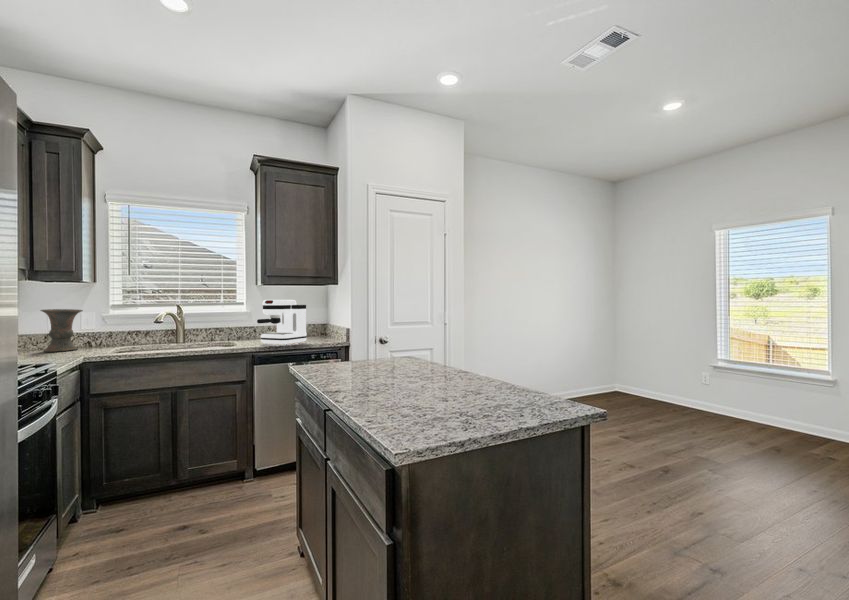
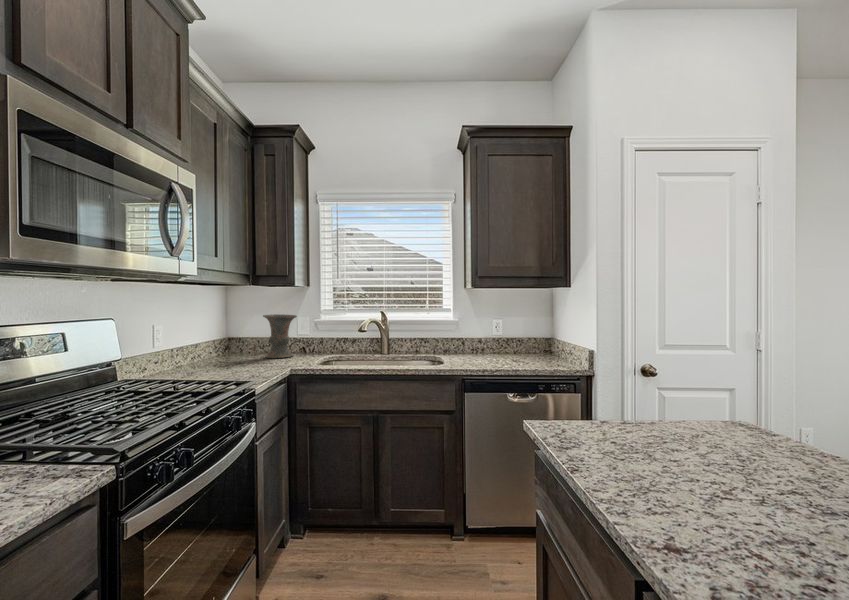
coffee maker: present [257,300,307,345] -> none [466,307,526,366]

